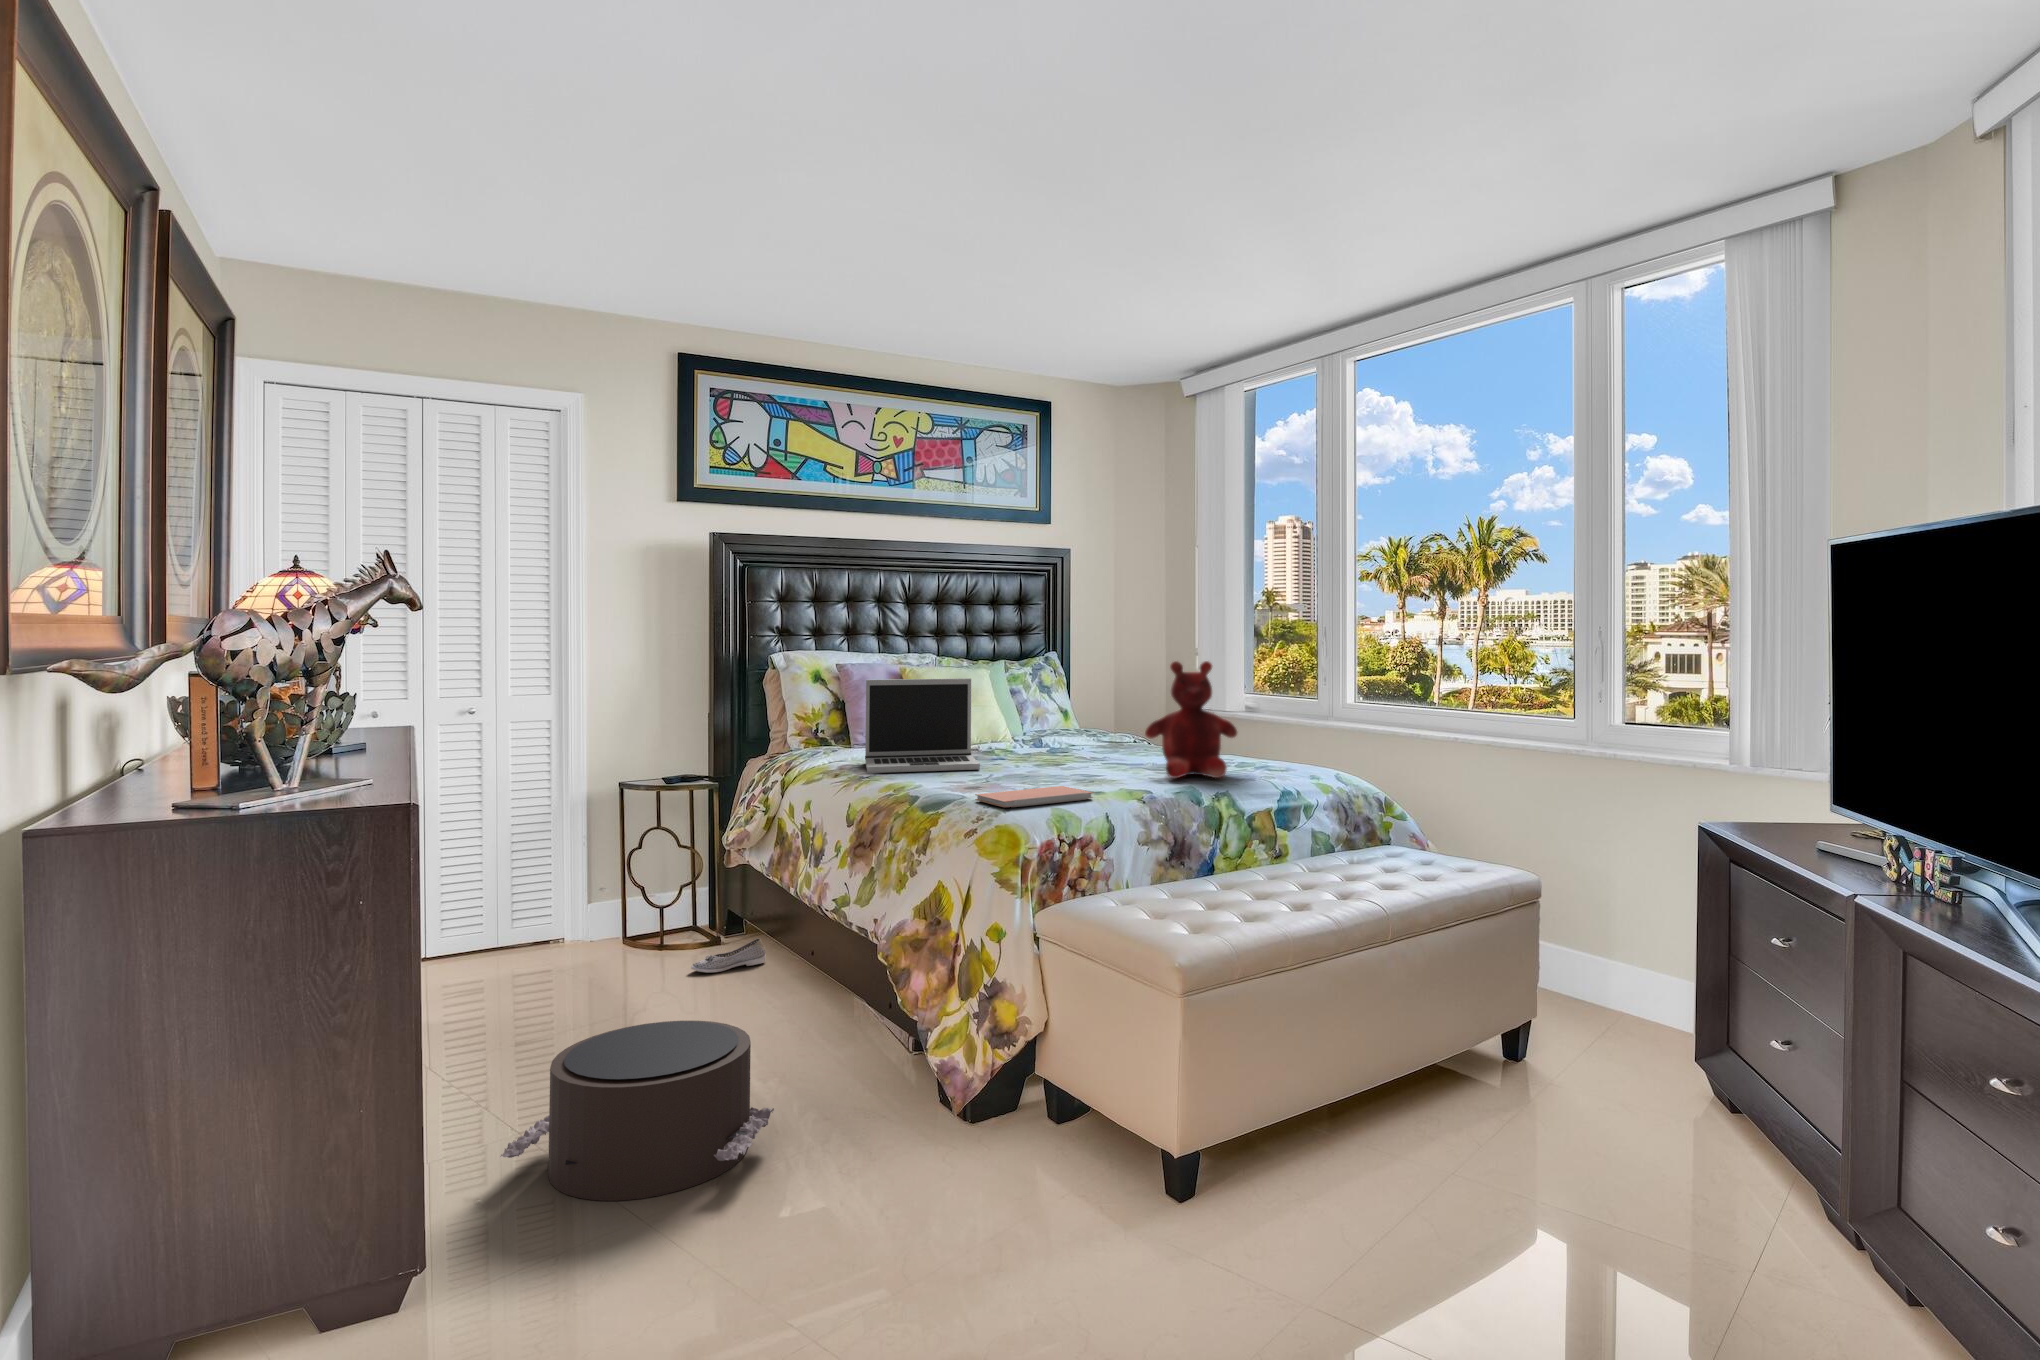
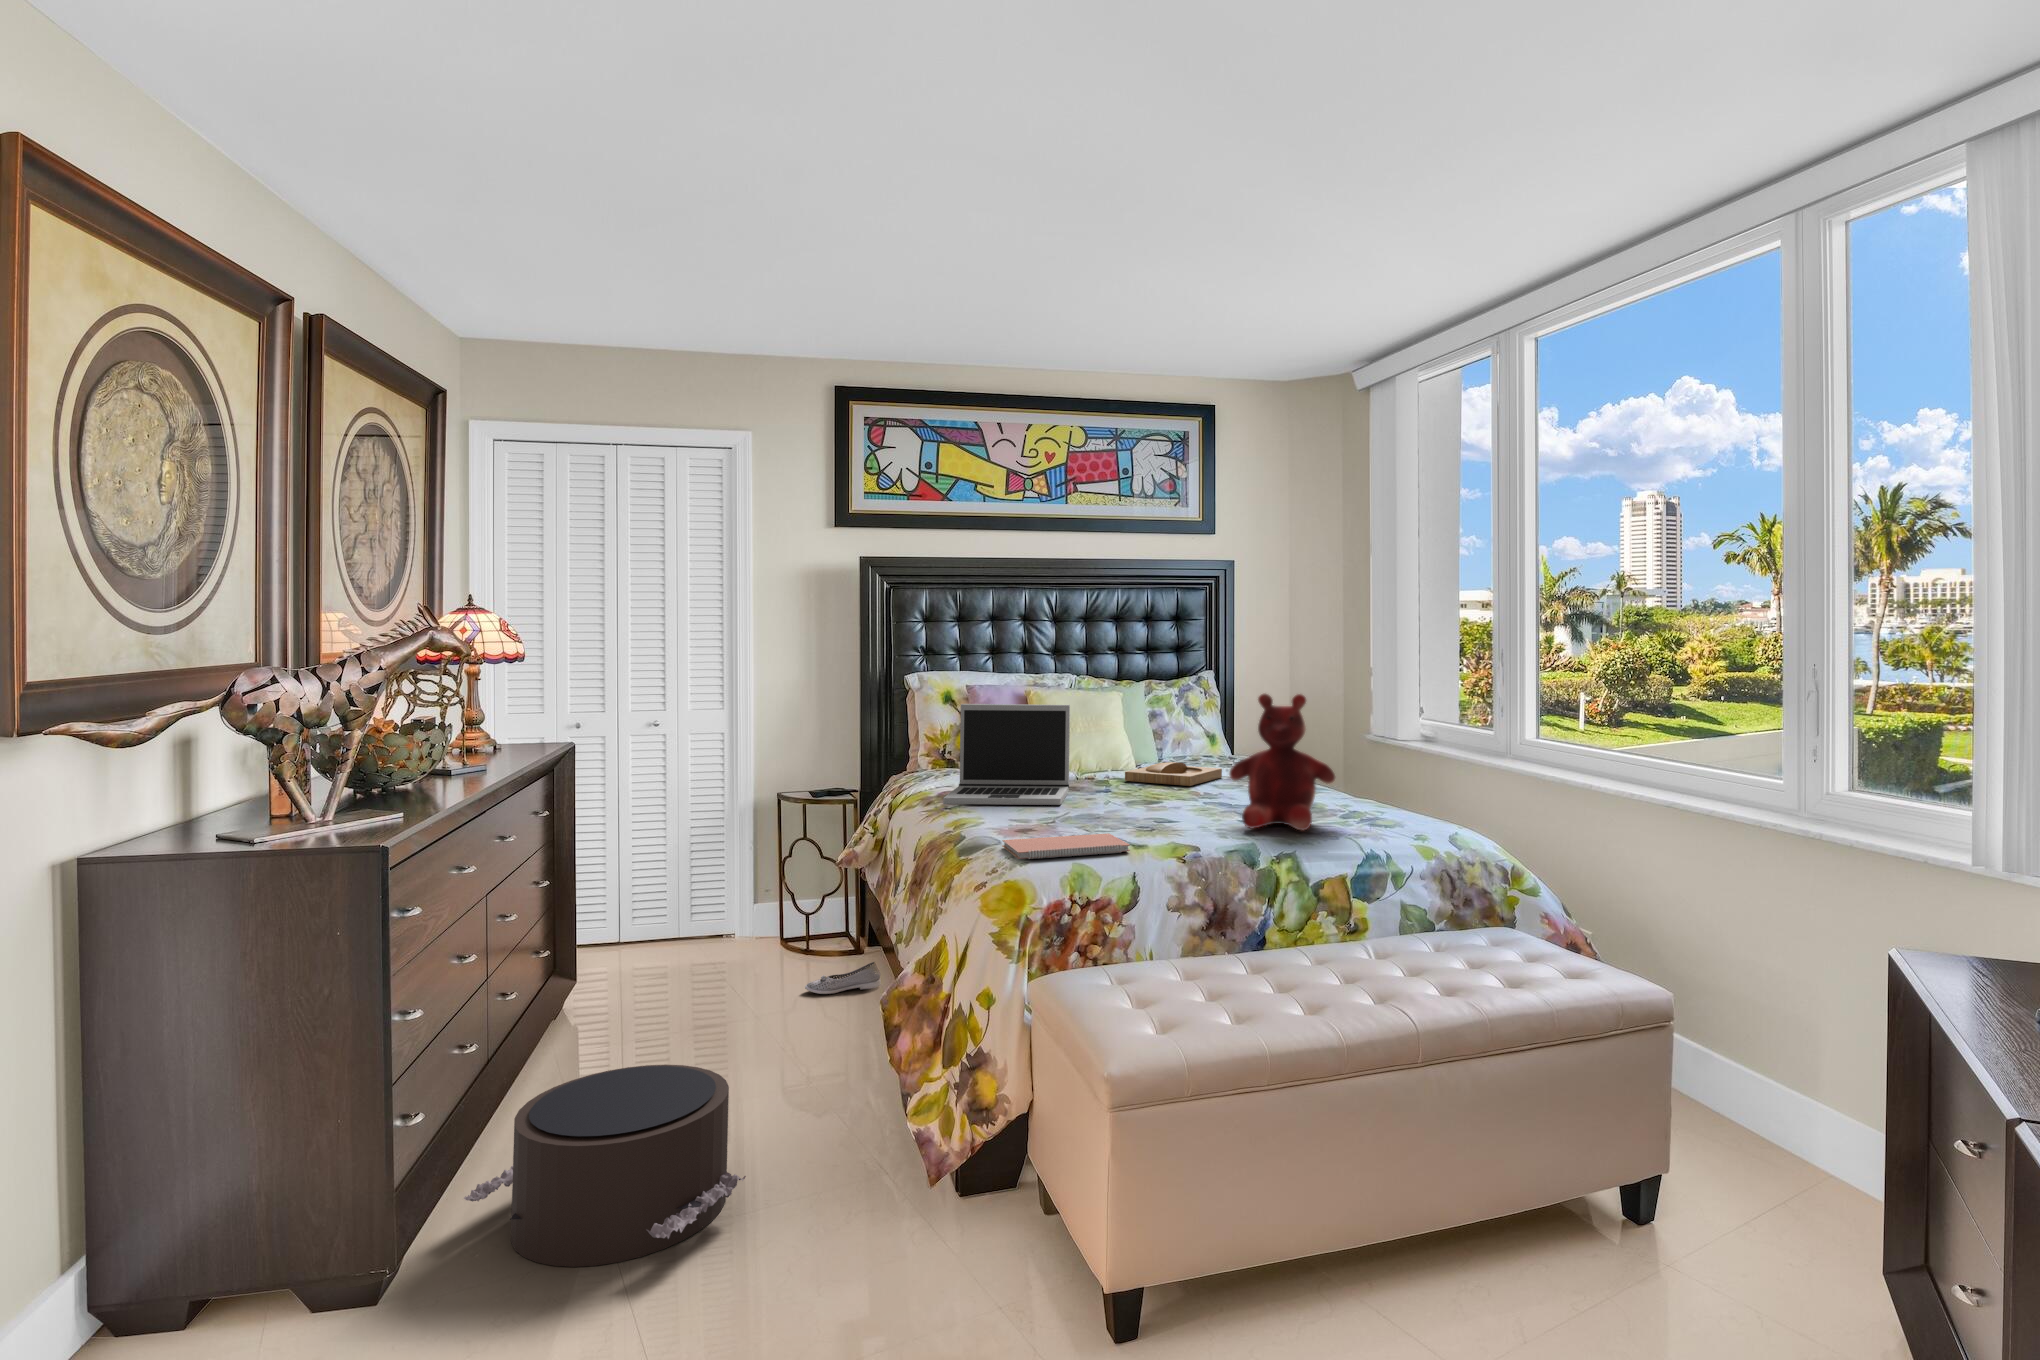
tray: none [1011,732,1095,751] -> present [1125,762,1222,786]

